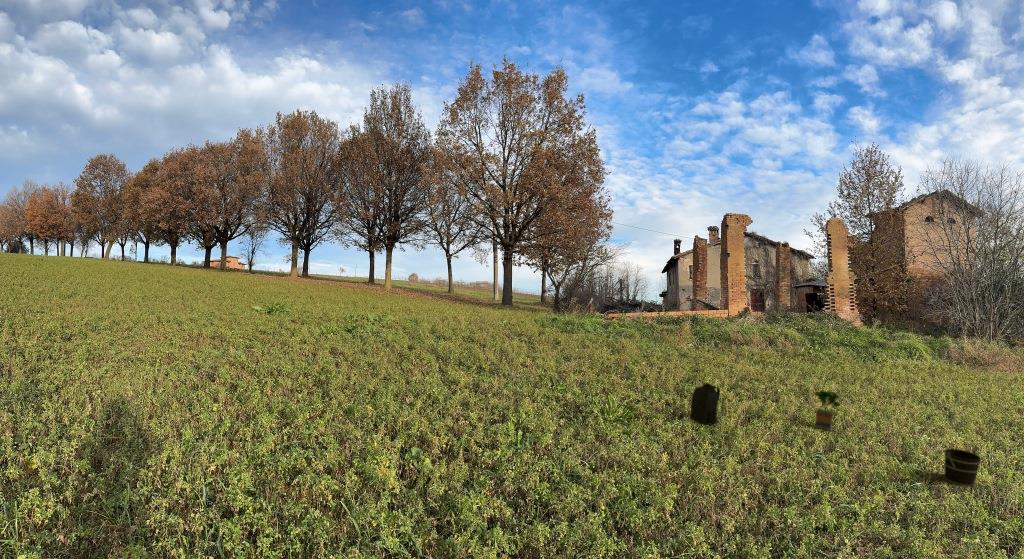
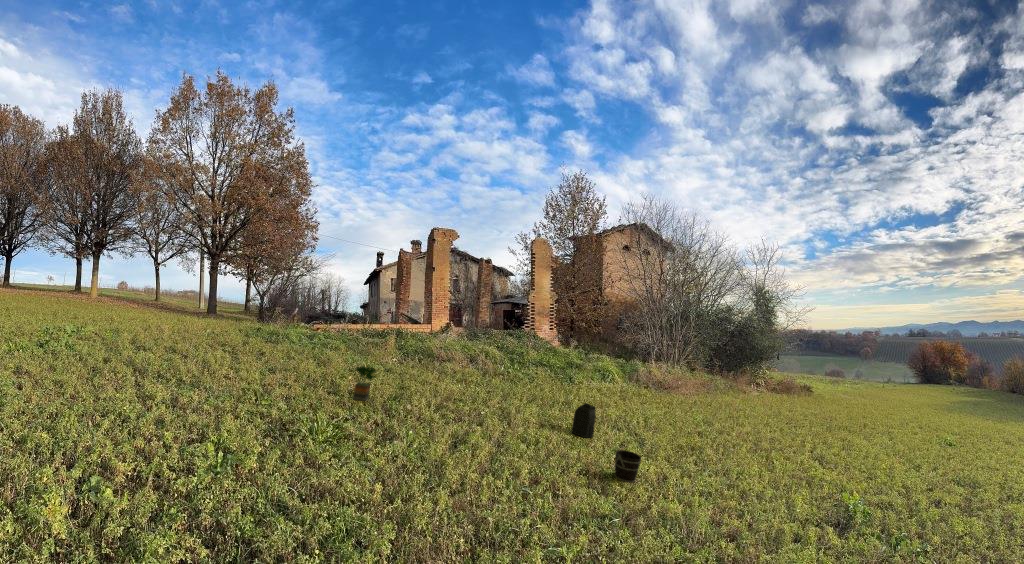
backpack: present [690,383,720,424] -> present [571,403,596,438]
potted tree: present [815,391,840,431] -> present [353,366,376,401]

